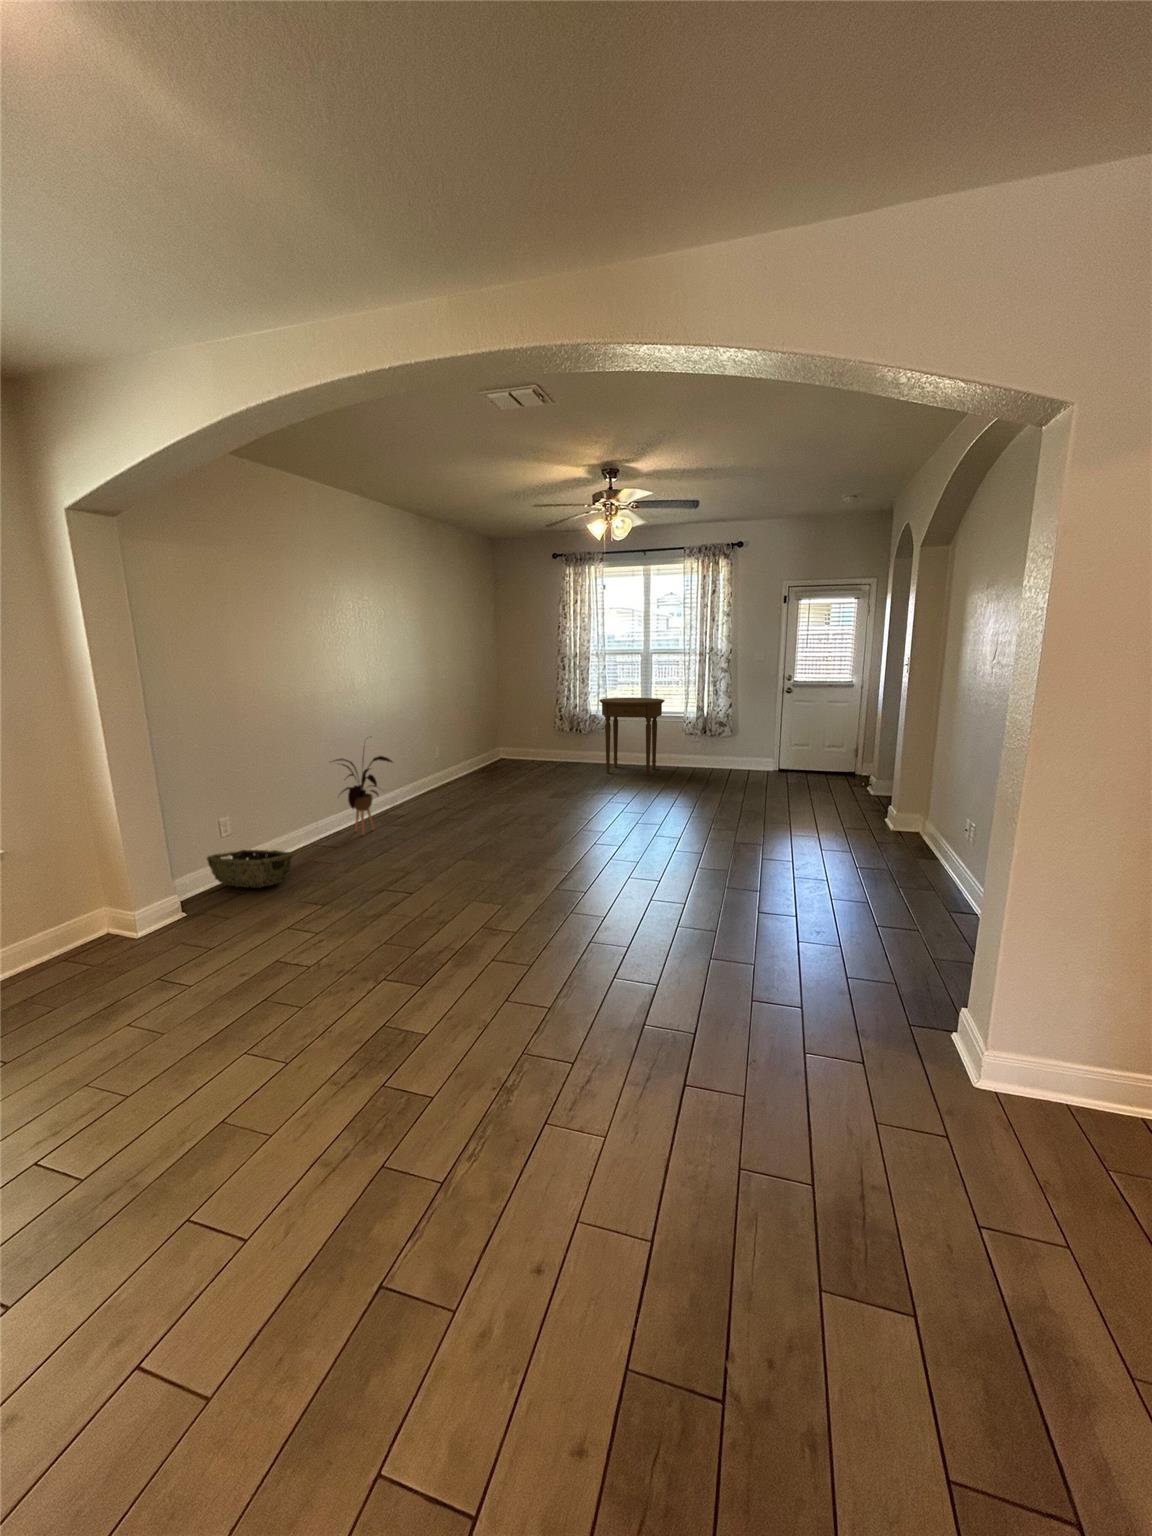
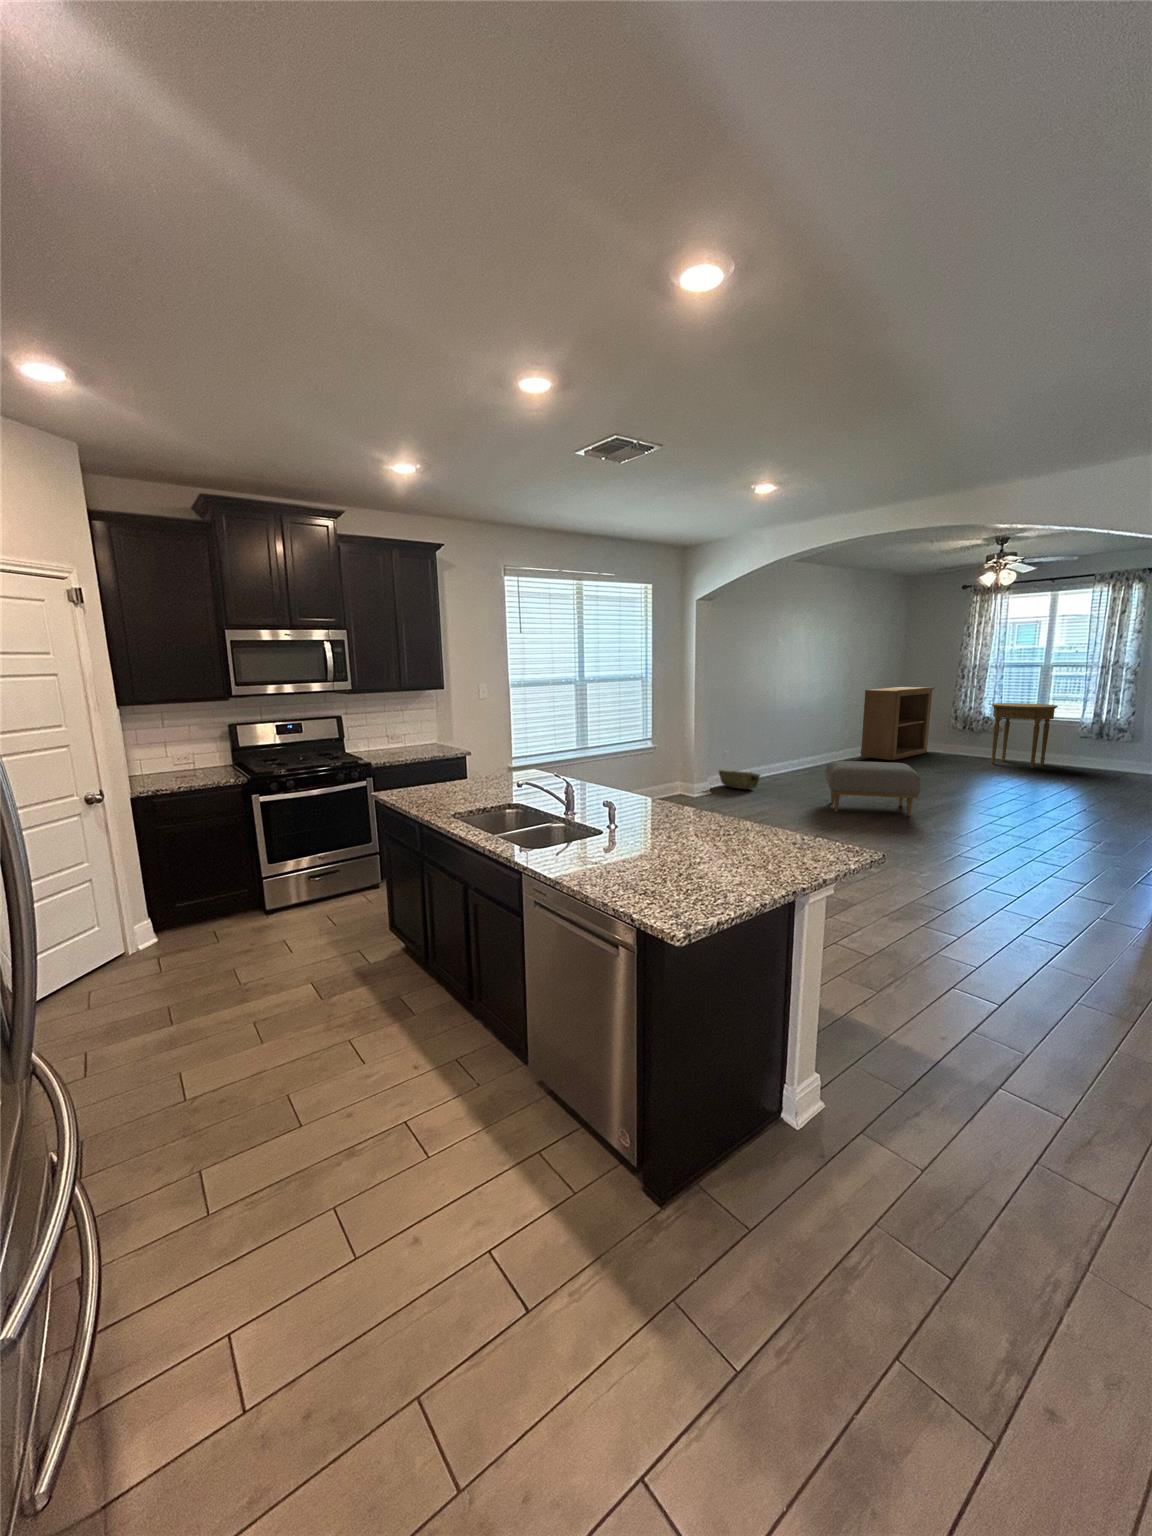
bookshelf: none [455,681,534,781] -> present [861,687,934,760]
house plant: present [335,756,392,835] -> none [779,717,819,777]
ottoman: none [407,811,562,923] -> present [826,761,921,816]

